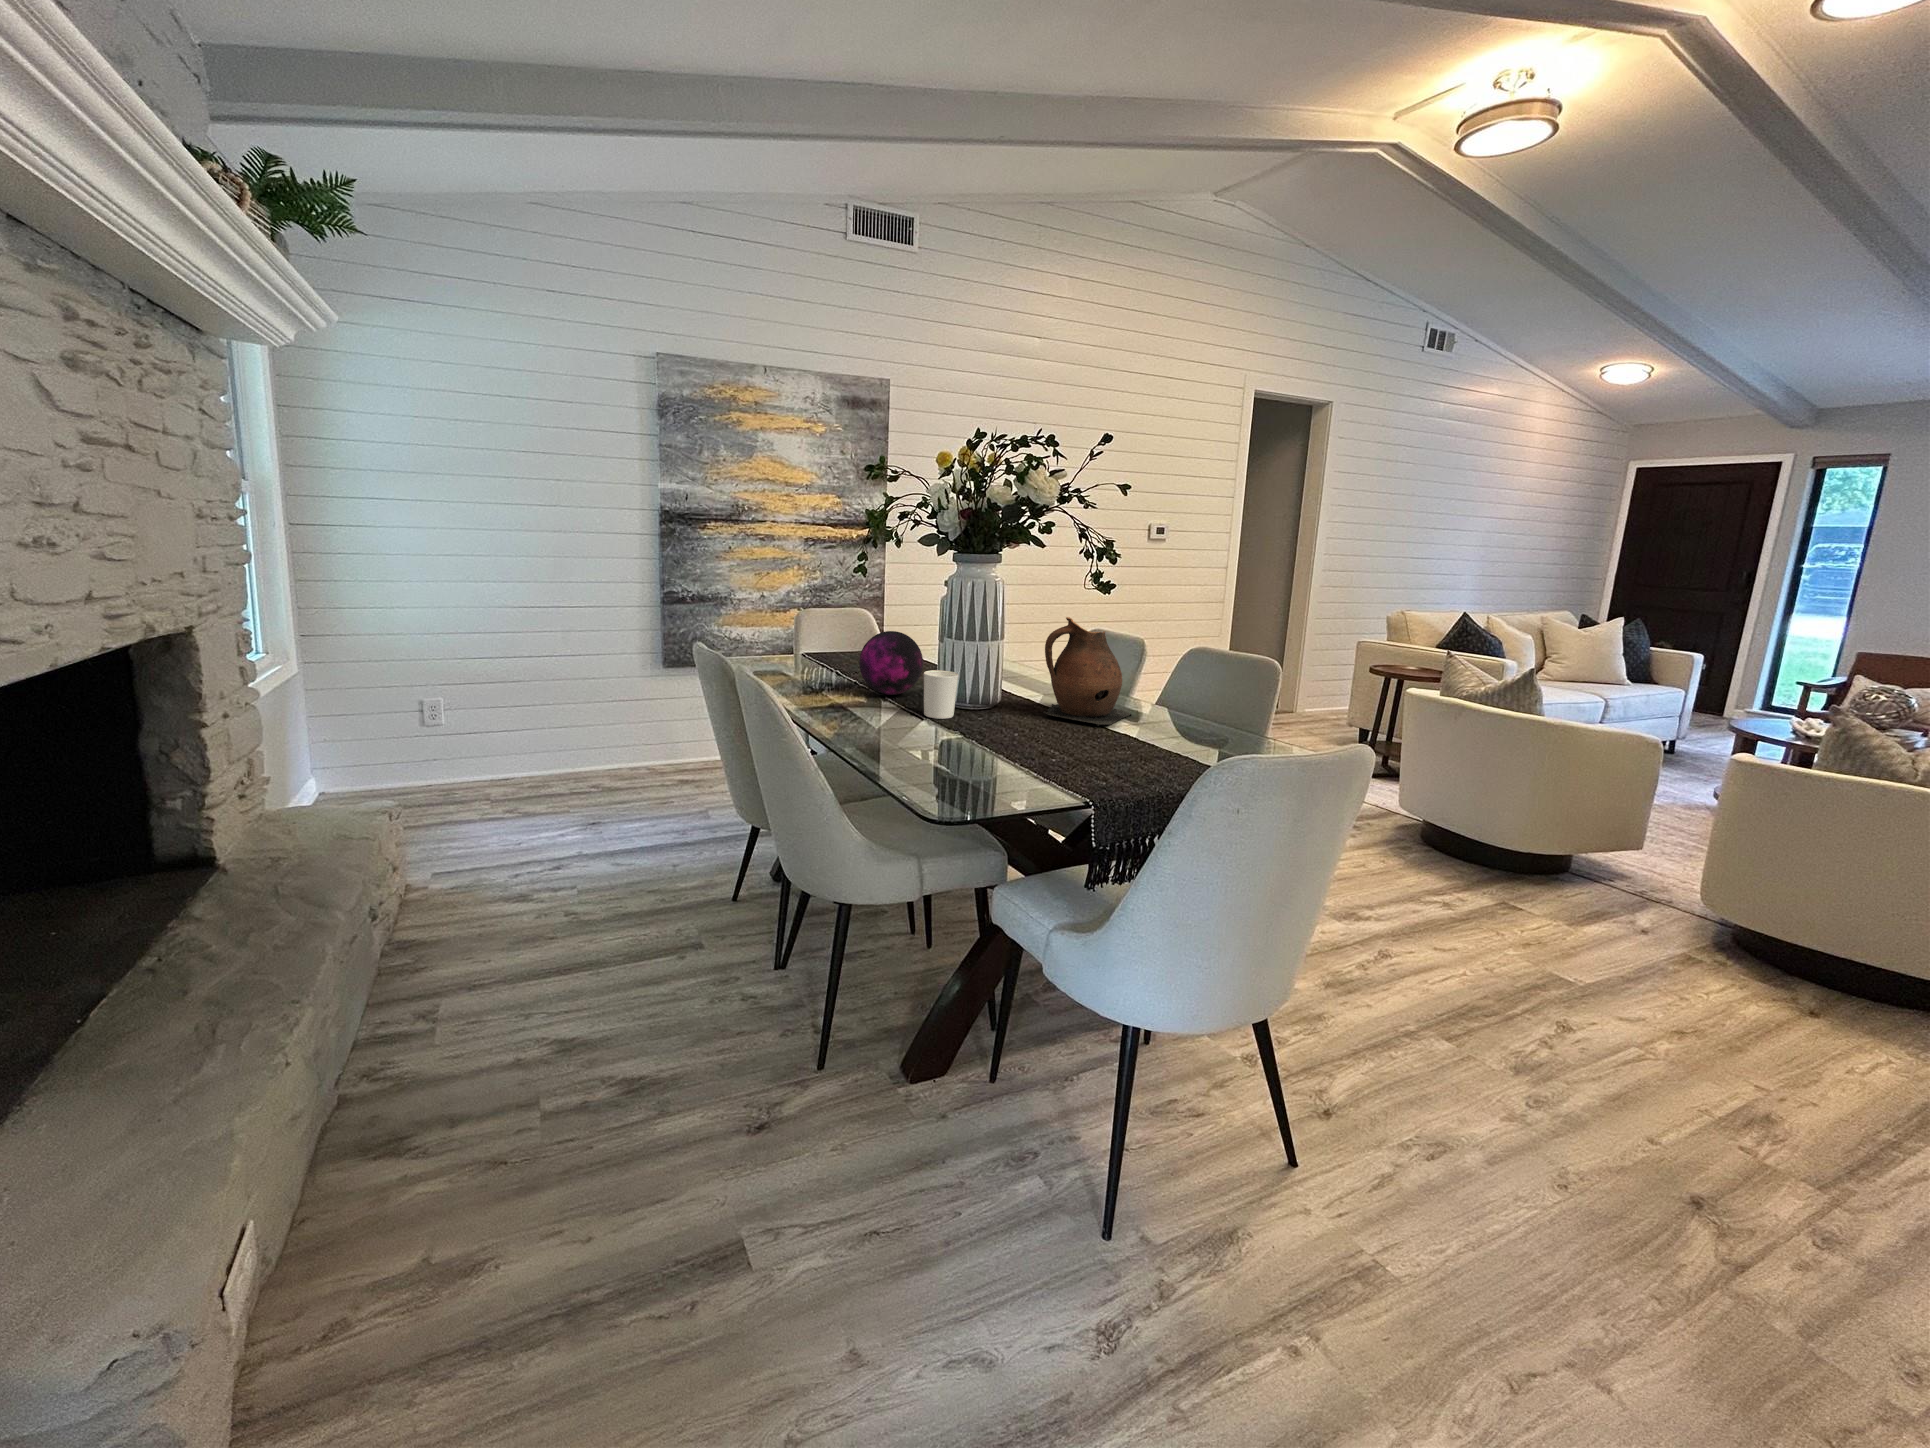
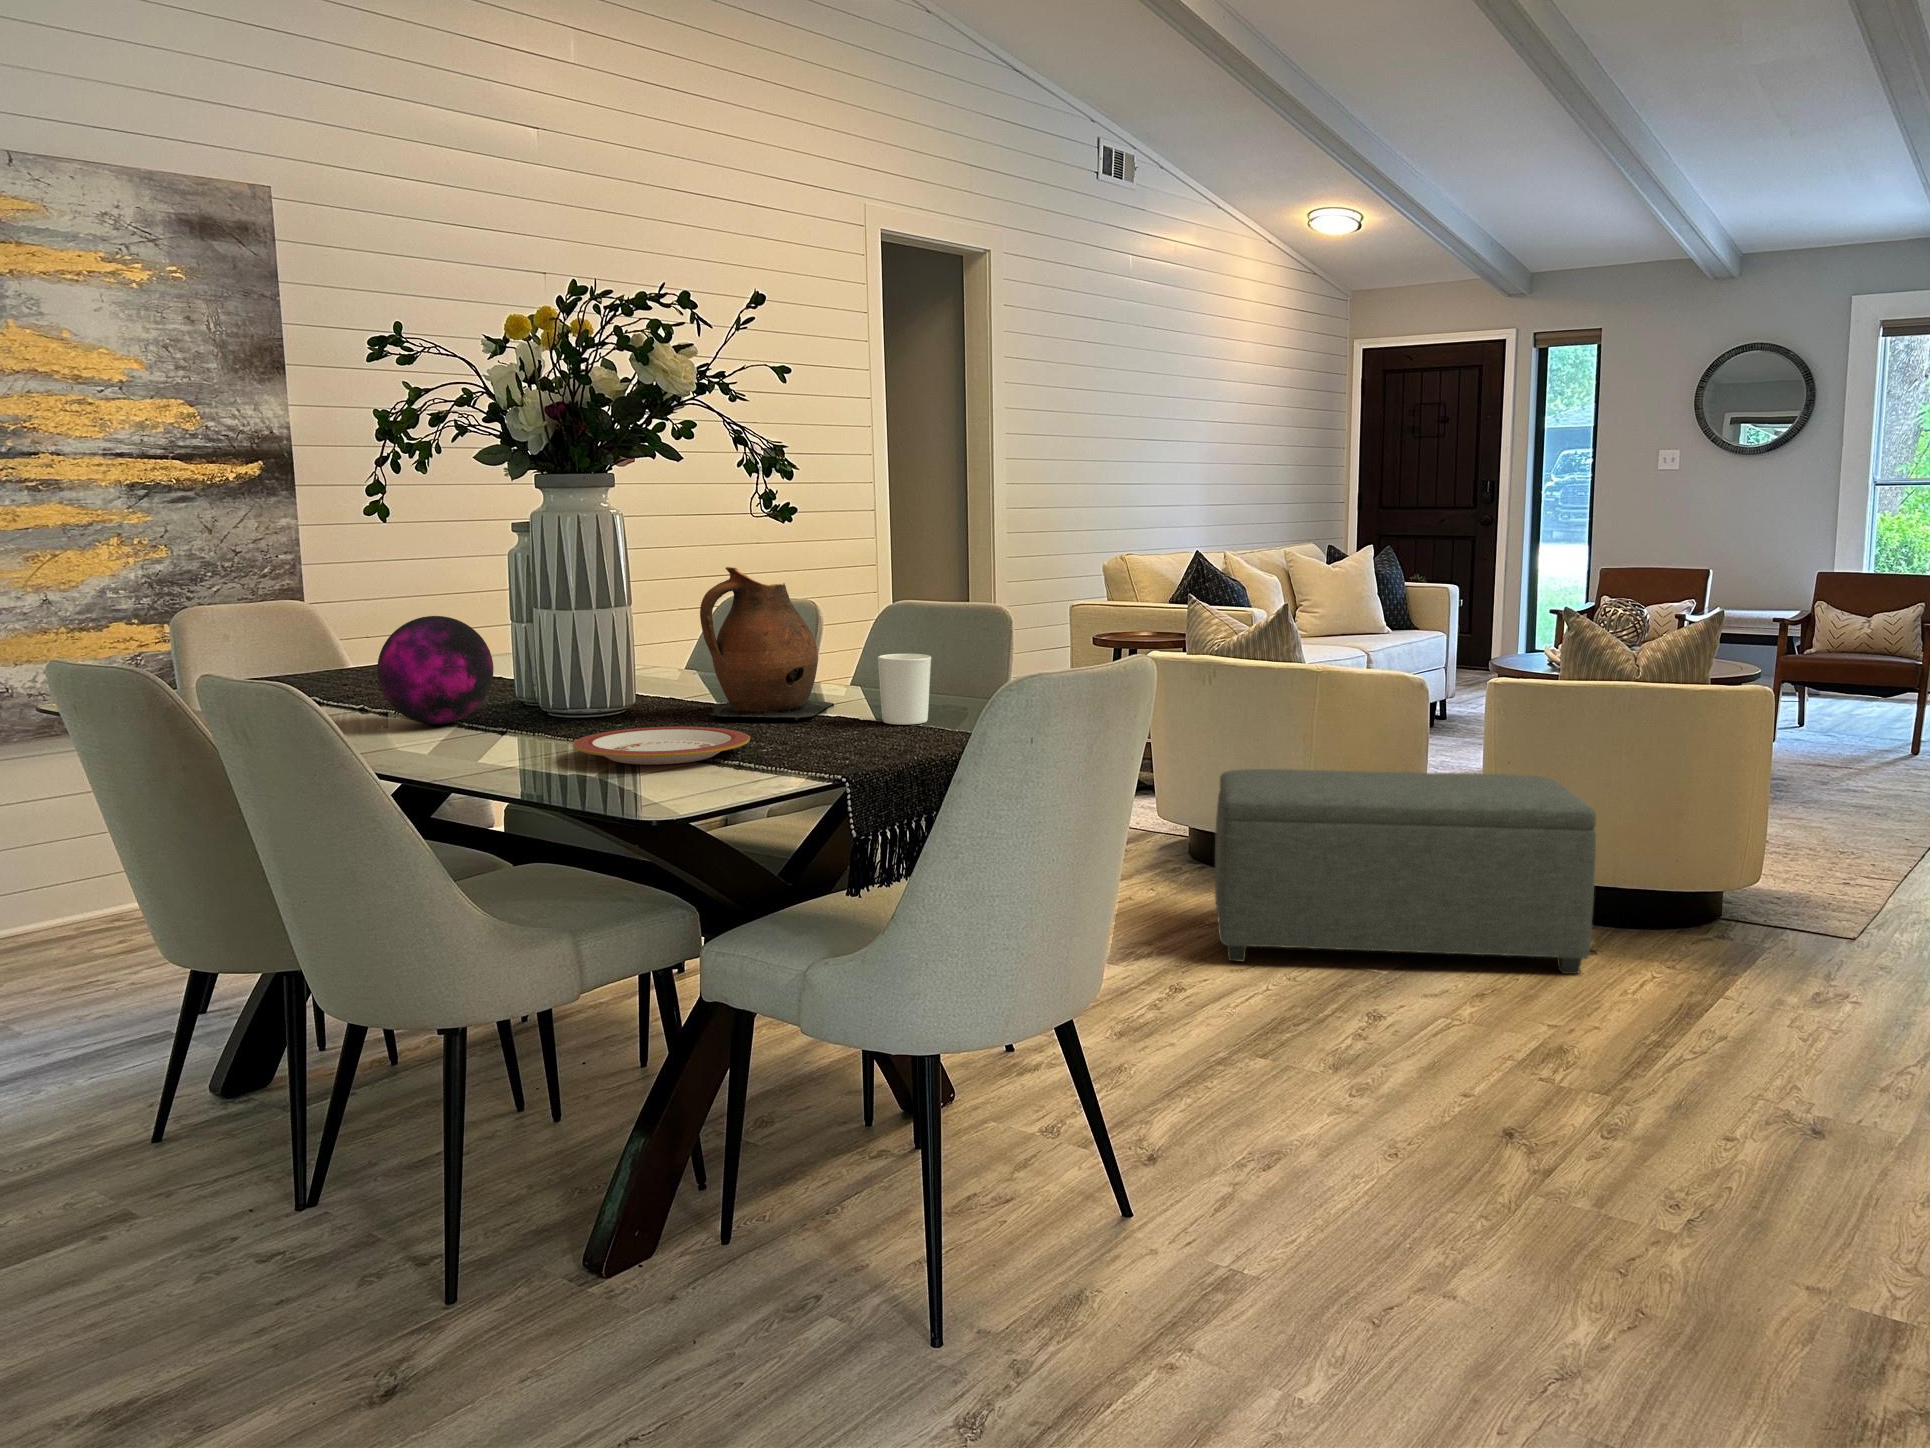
candle holder: present [923,670,959,719] -> present [878,654,931,725]
plate: none [937,720,1052,754] -> present [573,727,750,764]
ottoman: none [1425,790,1866,1044] -> present [1215,769,1596,974]

